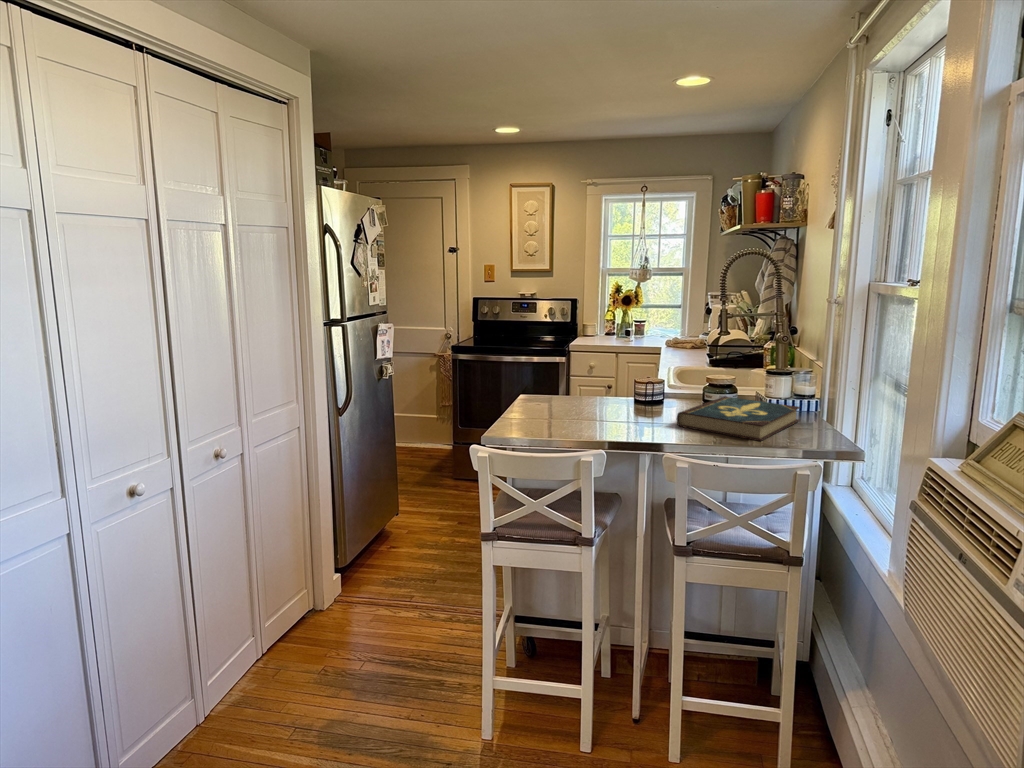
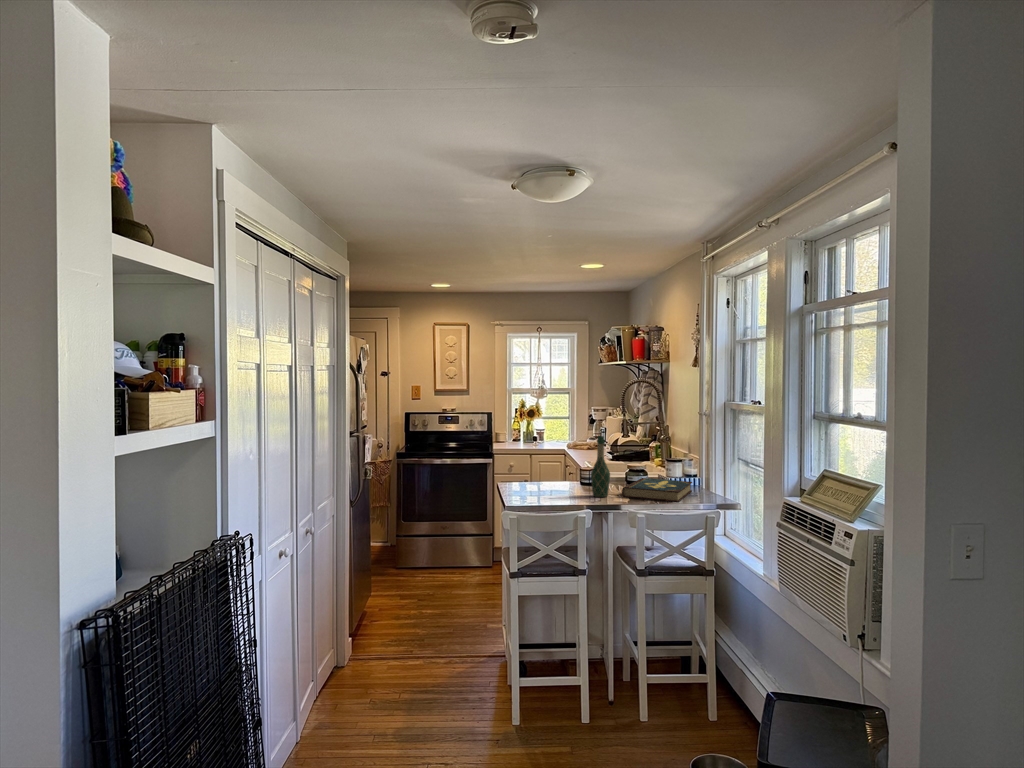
wine bottle: none [630,333,659,425] -> present [591,436,610,497]

